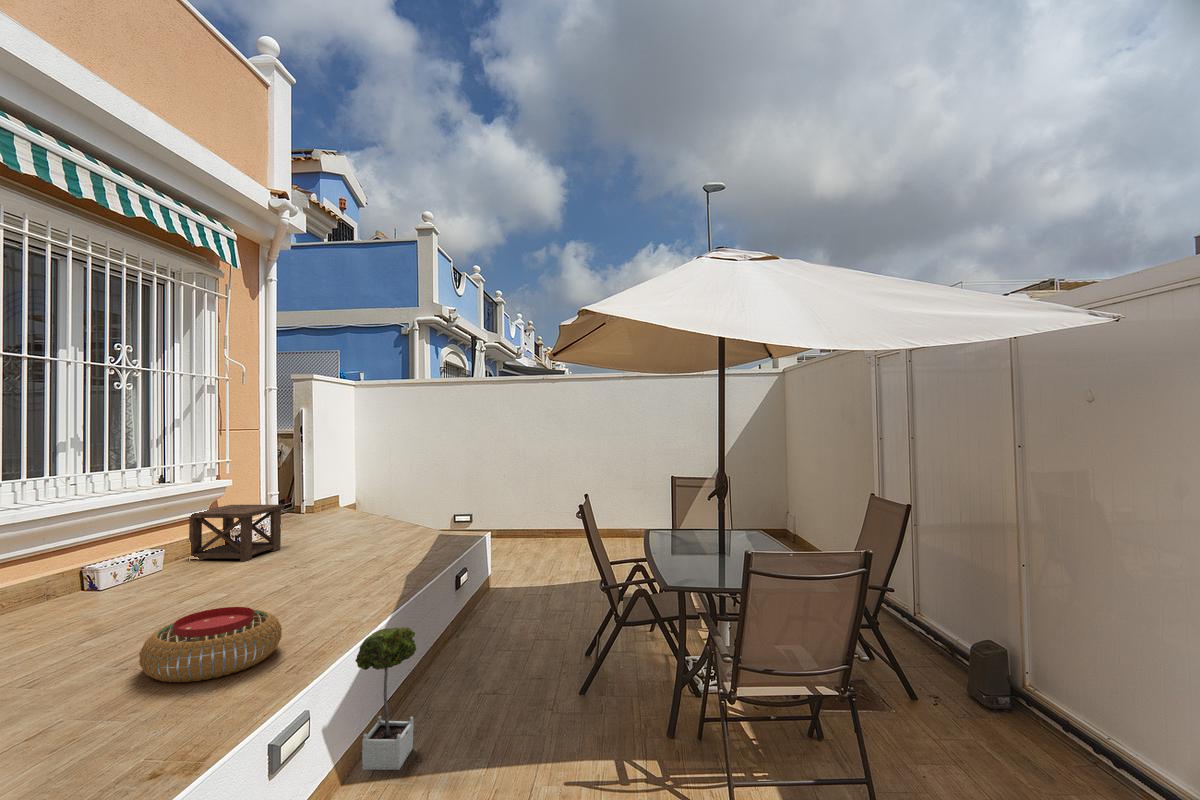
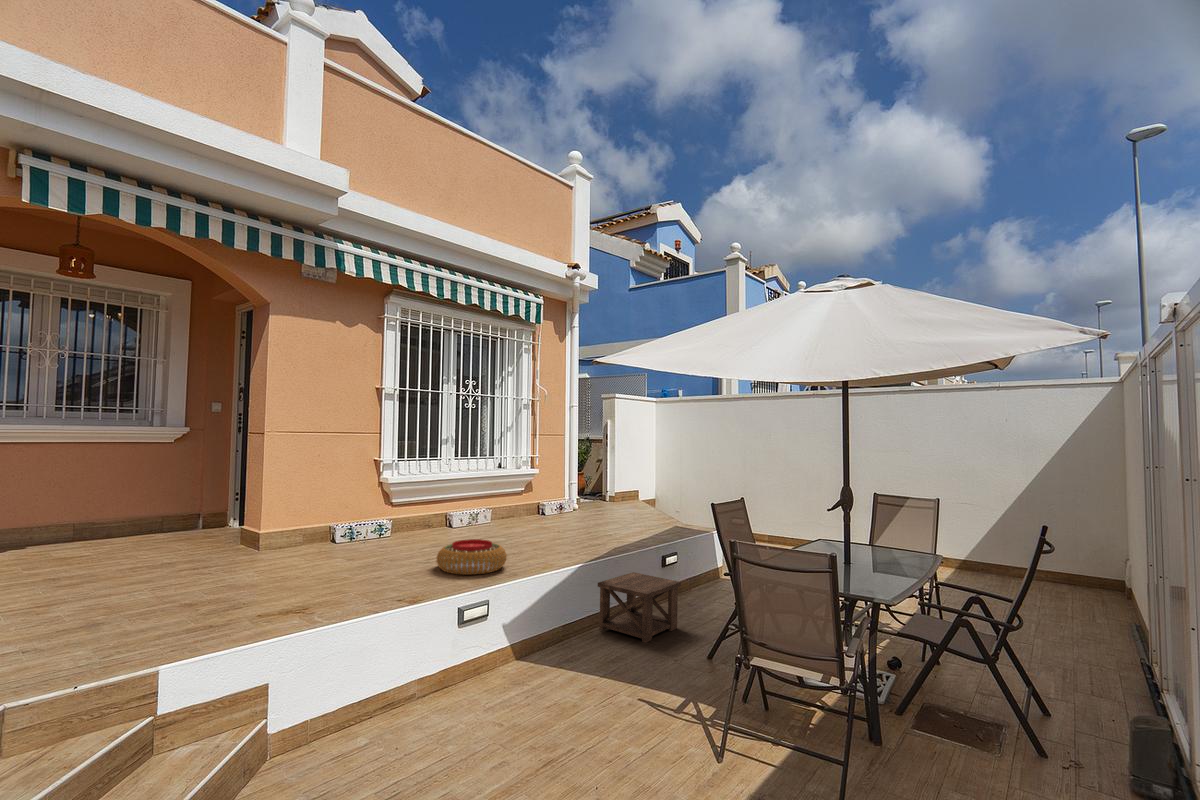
side table: present [189,505,284,562] -> present [598,572,681,643]
potted tree: present [355,627,416,770] -> none [534,568,574,662]

